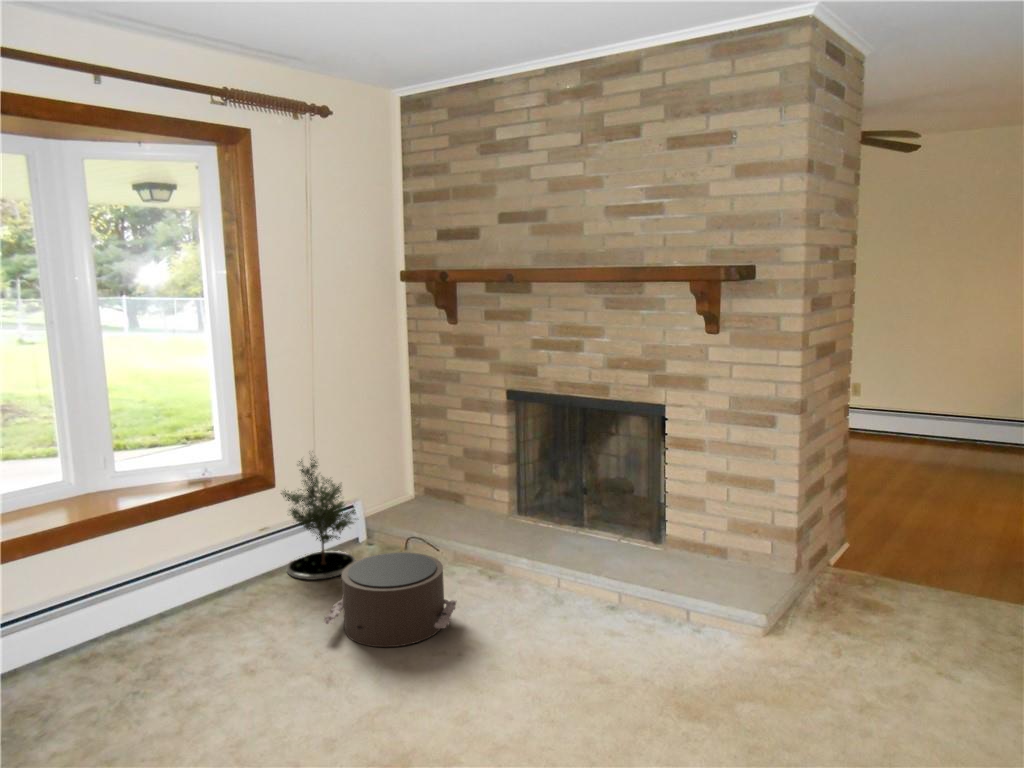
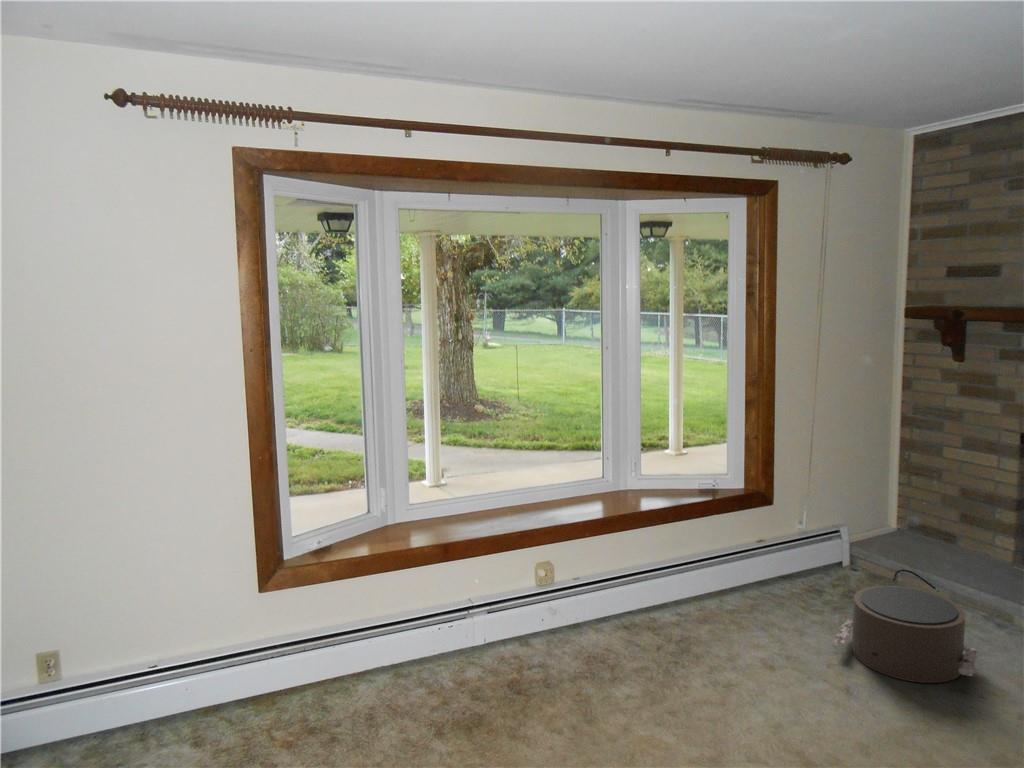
potted tree: present [281,457,356,580] -> none [777,475,856,597]

